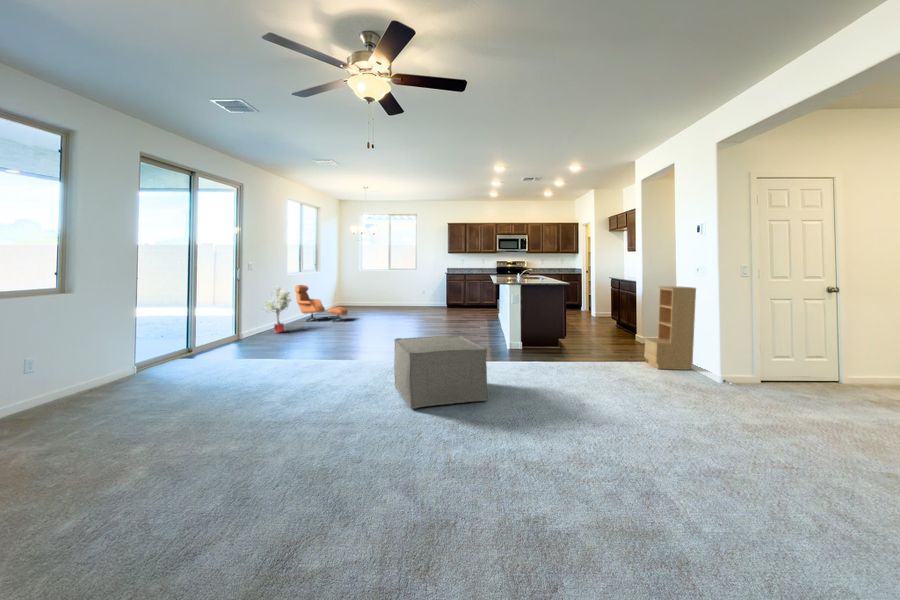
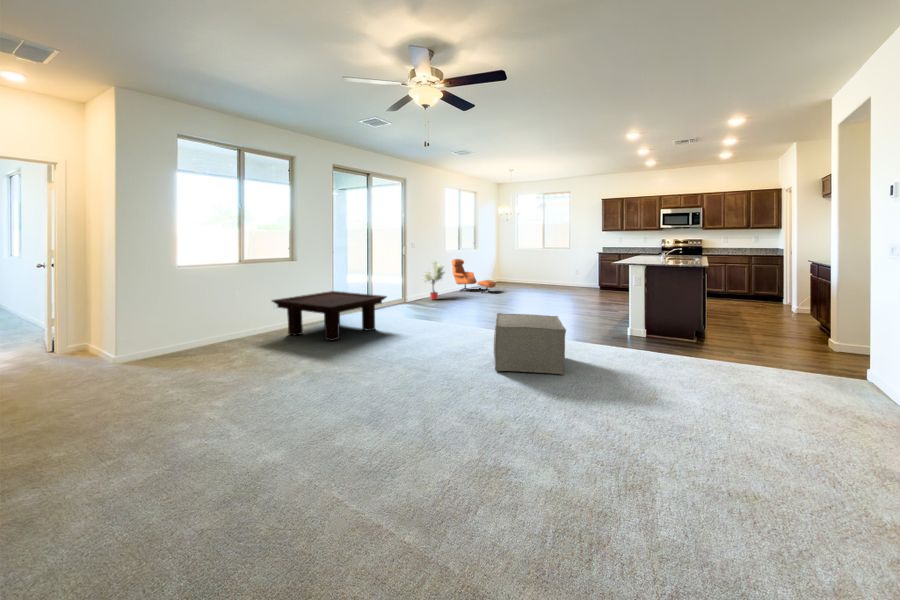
bookshelf: present [644,286,696,370] -> none [780,280,852,379]
coffee table: none [26,329,232,402] -> present [272,291,387,340]

